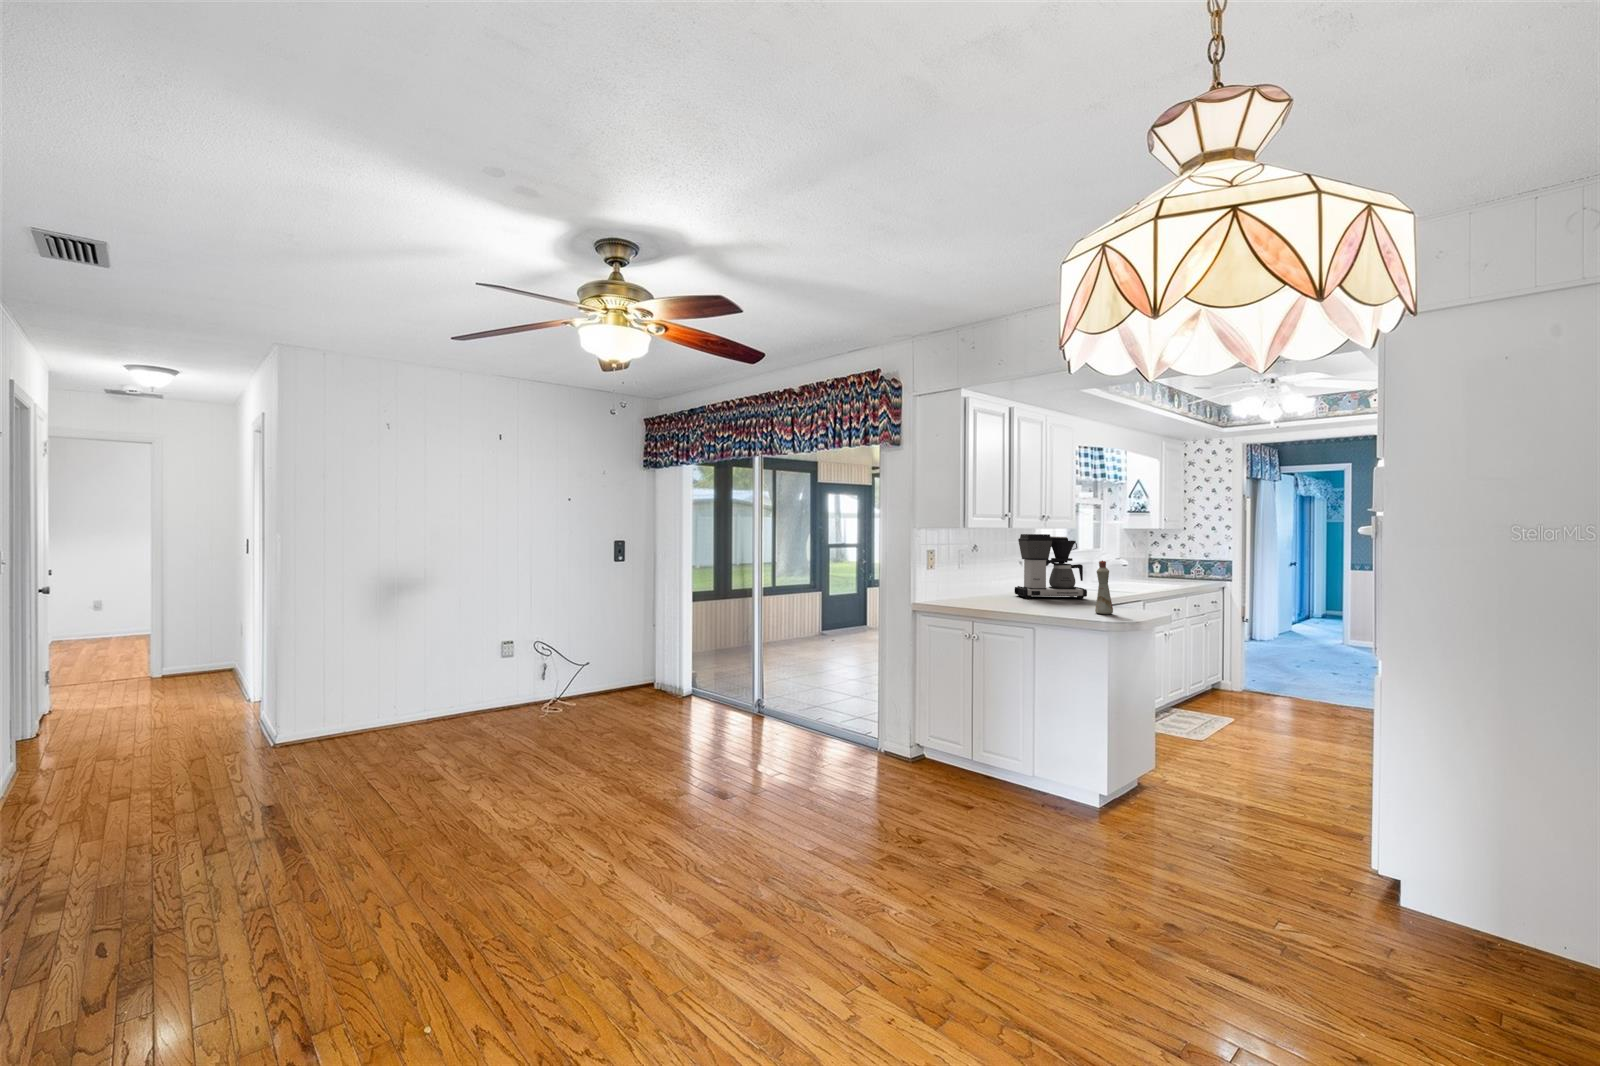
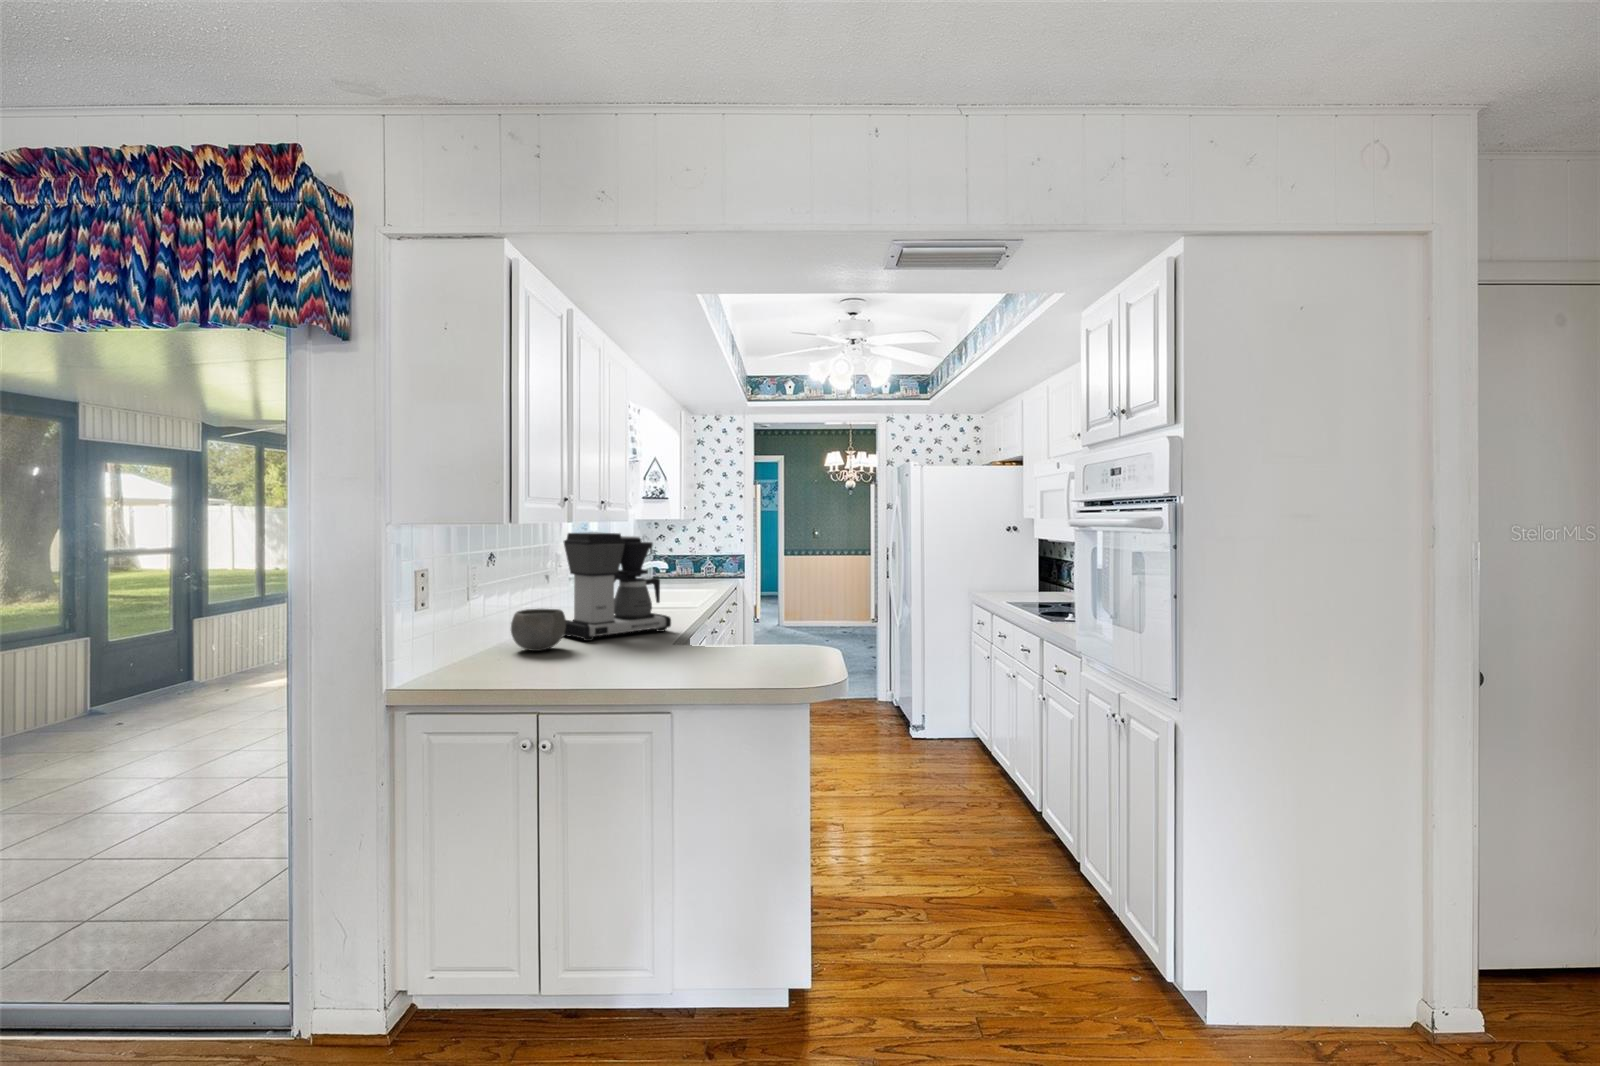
bottle: present [1095,560,1113,614] -> none [745,580,772,669]
ceramic bowl: none [980,576,1010,599] -> present [511,609,566,651]

